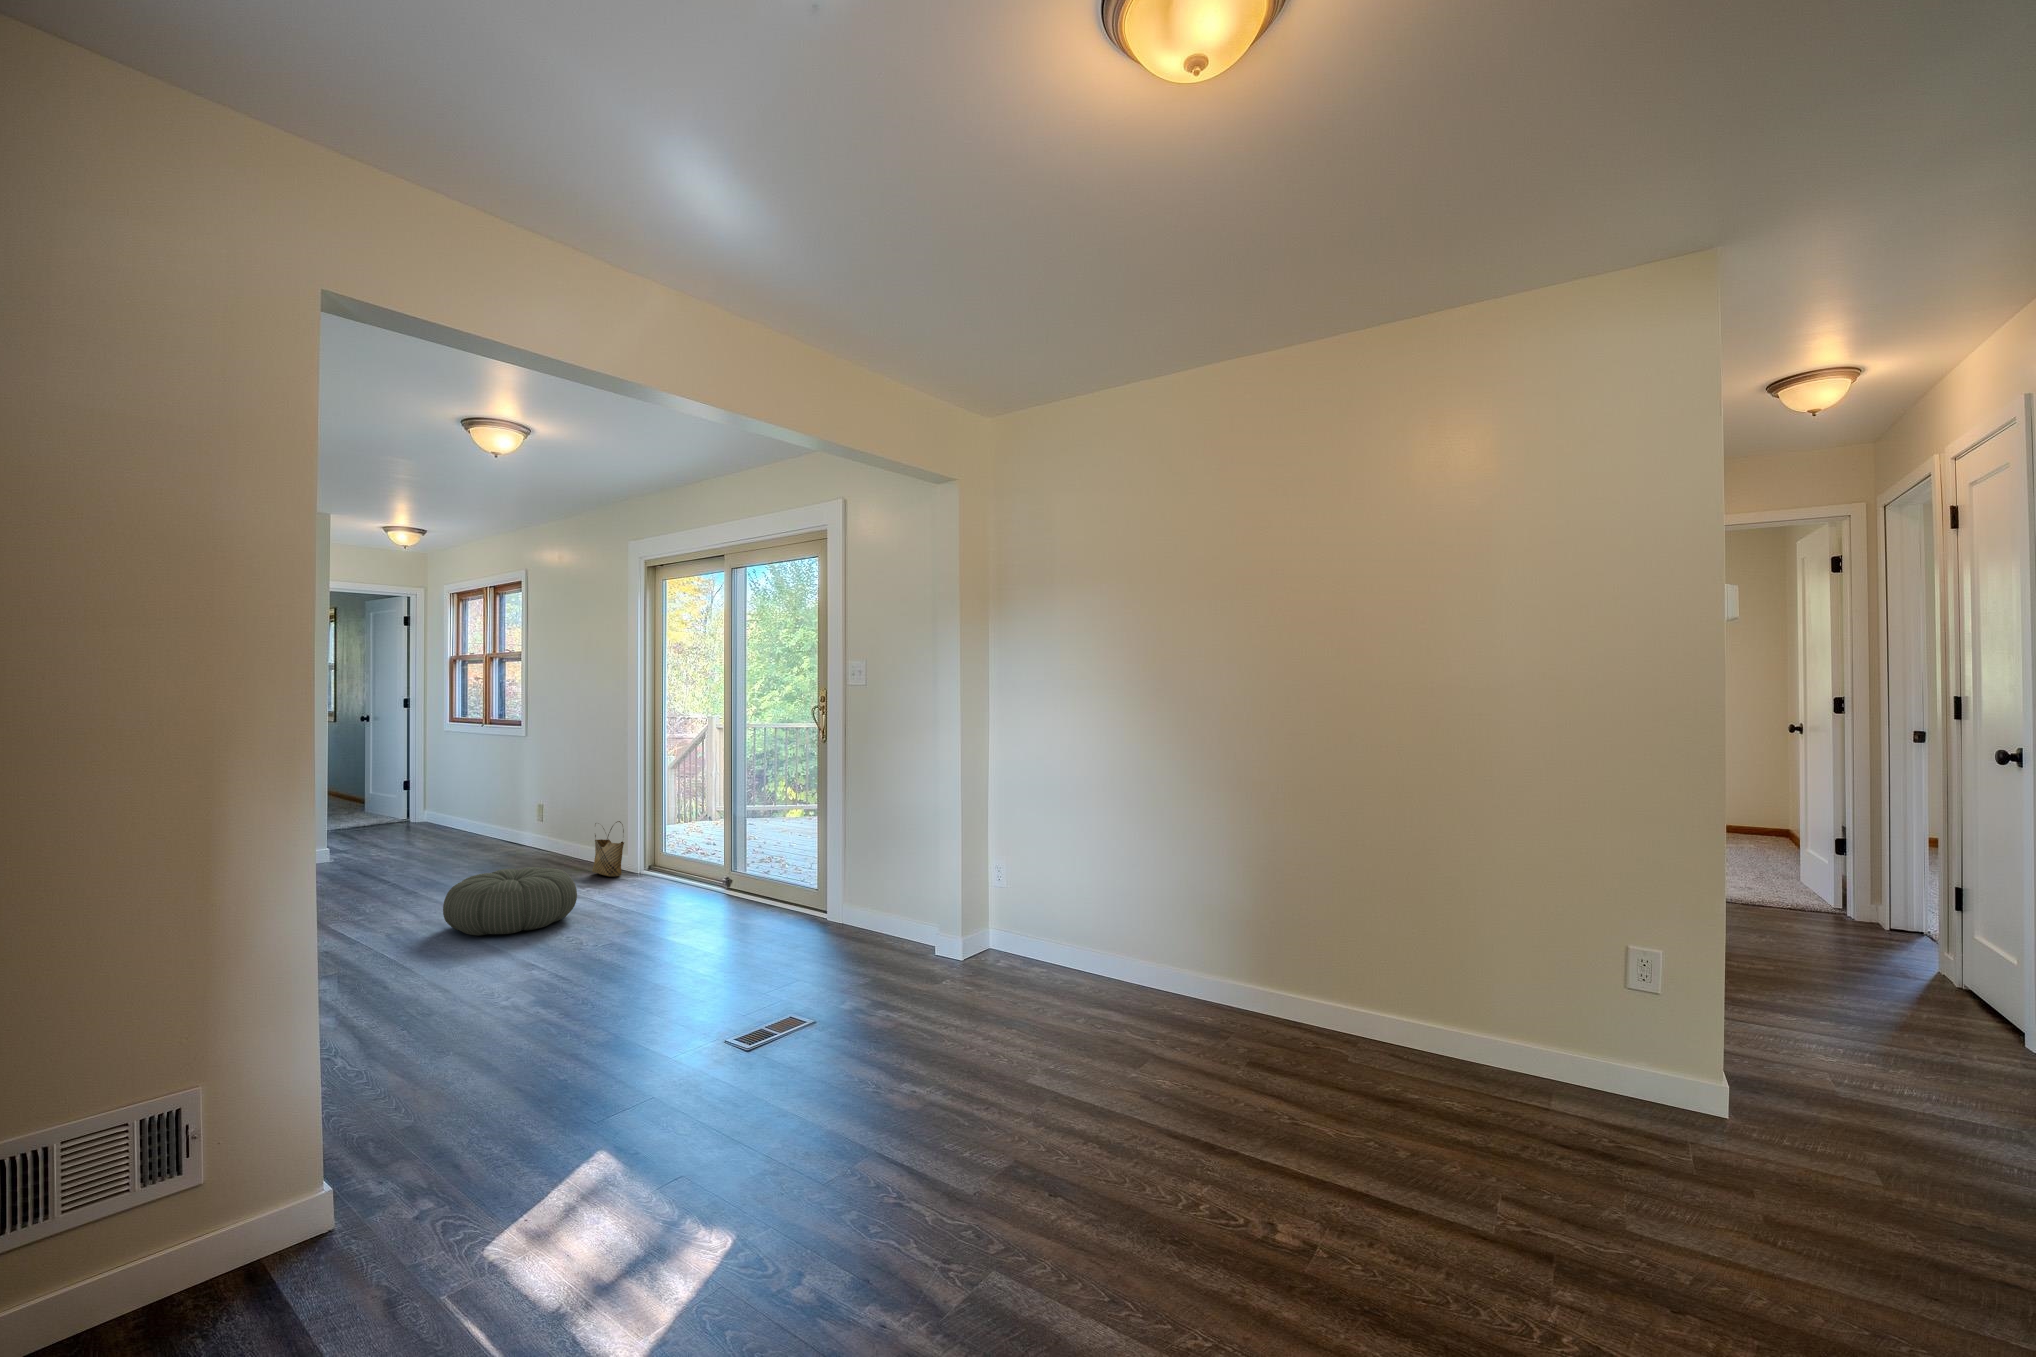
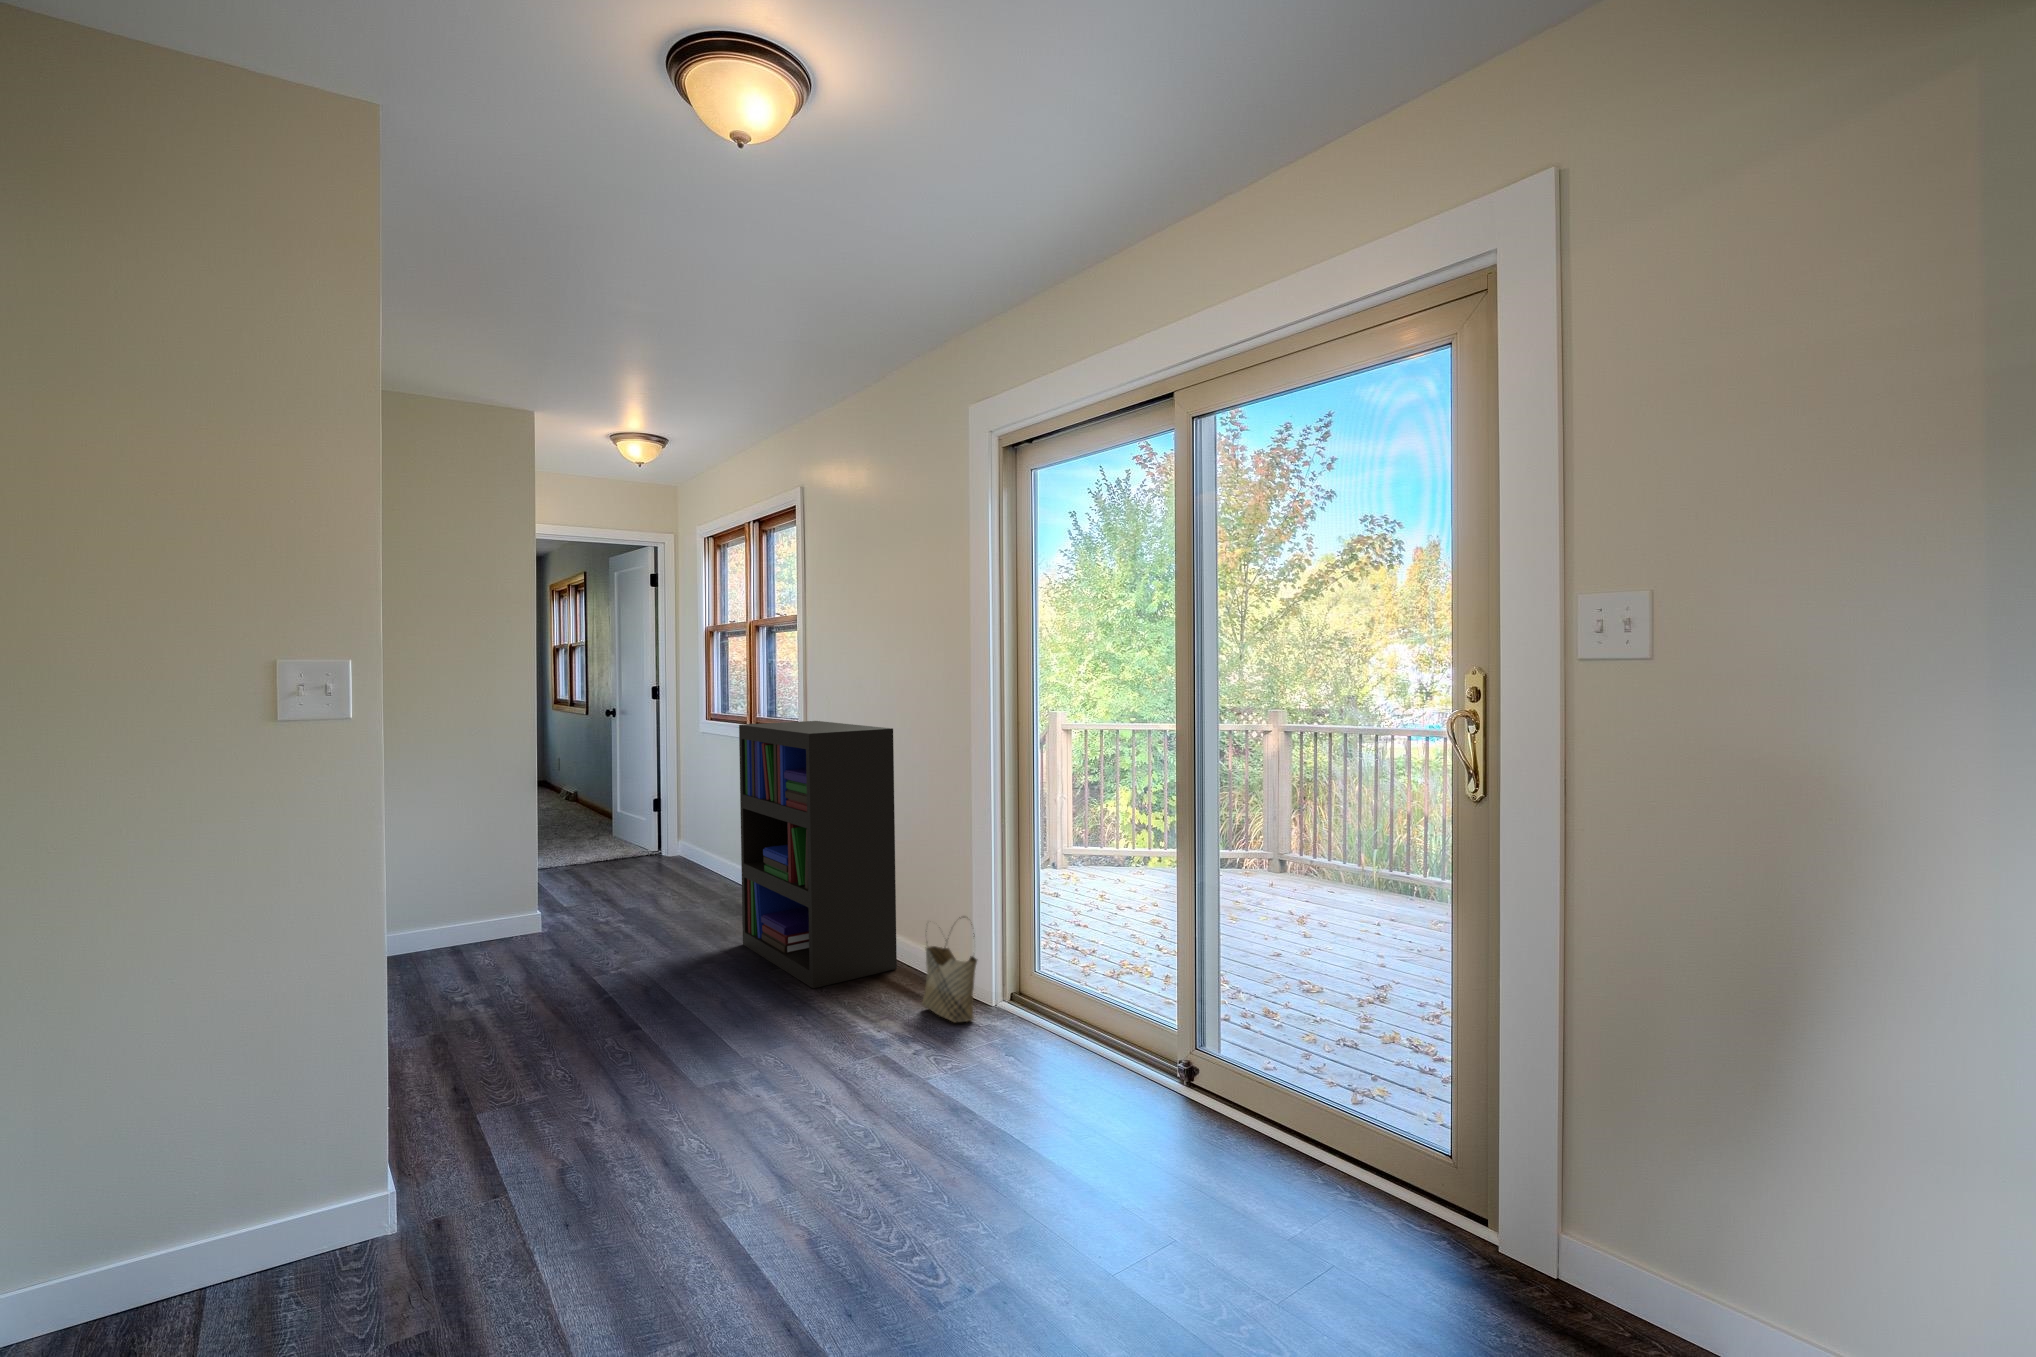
bookshelf: none [478,718,581,871] -> present [739,721,897,988]
pouf: present [443,867,577,936] -> none [671,1043,924,1232]

